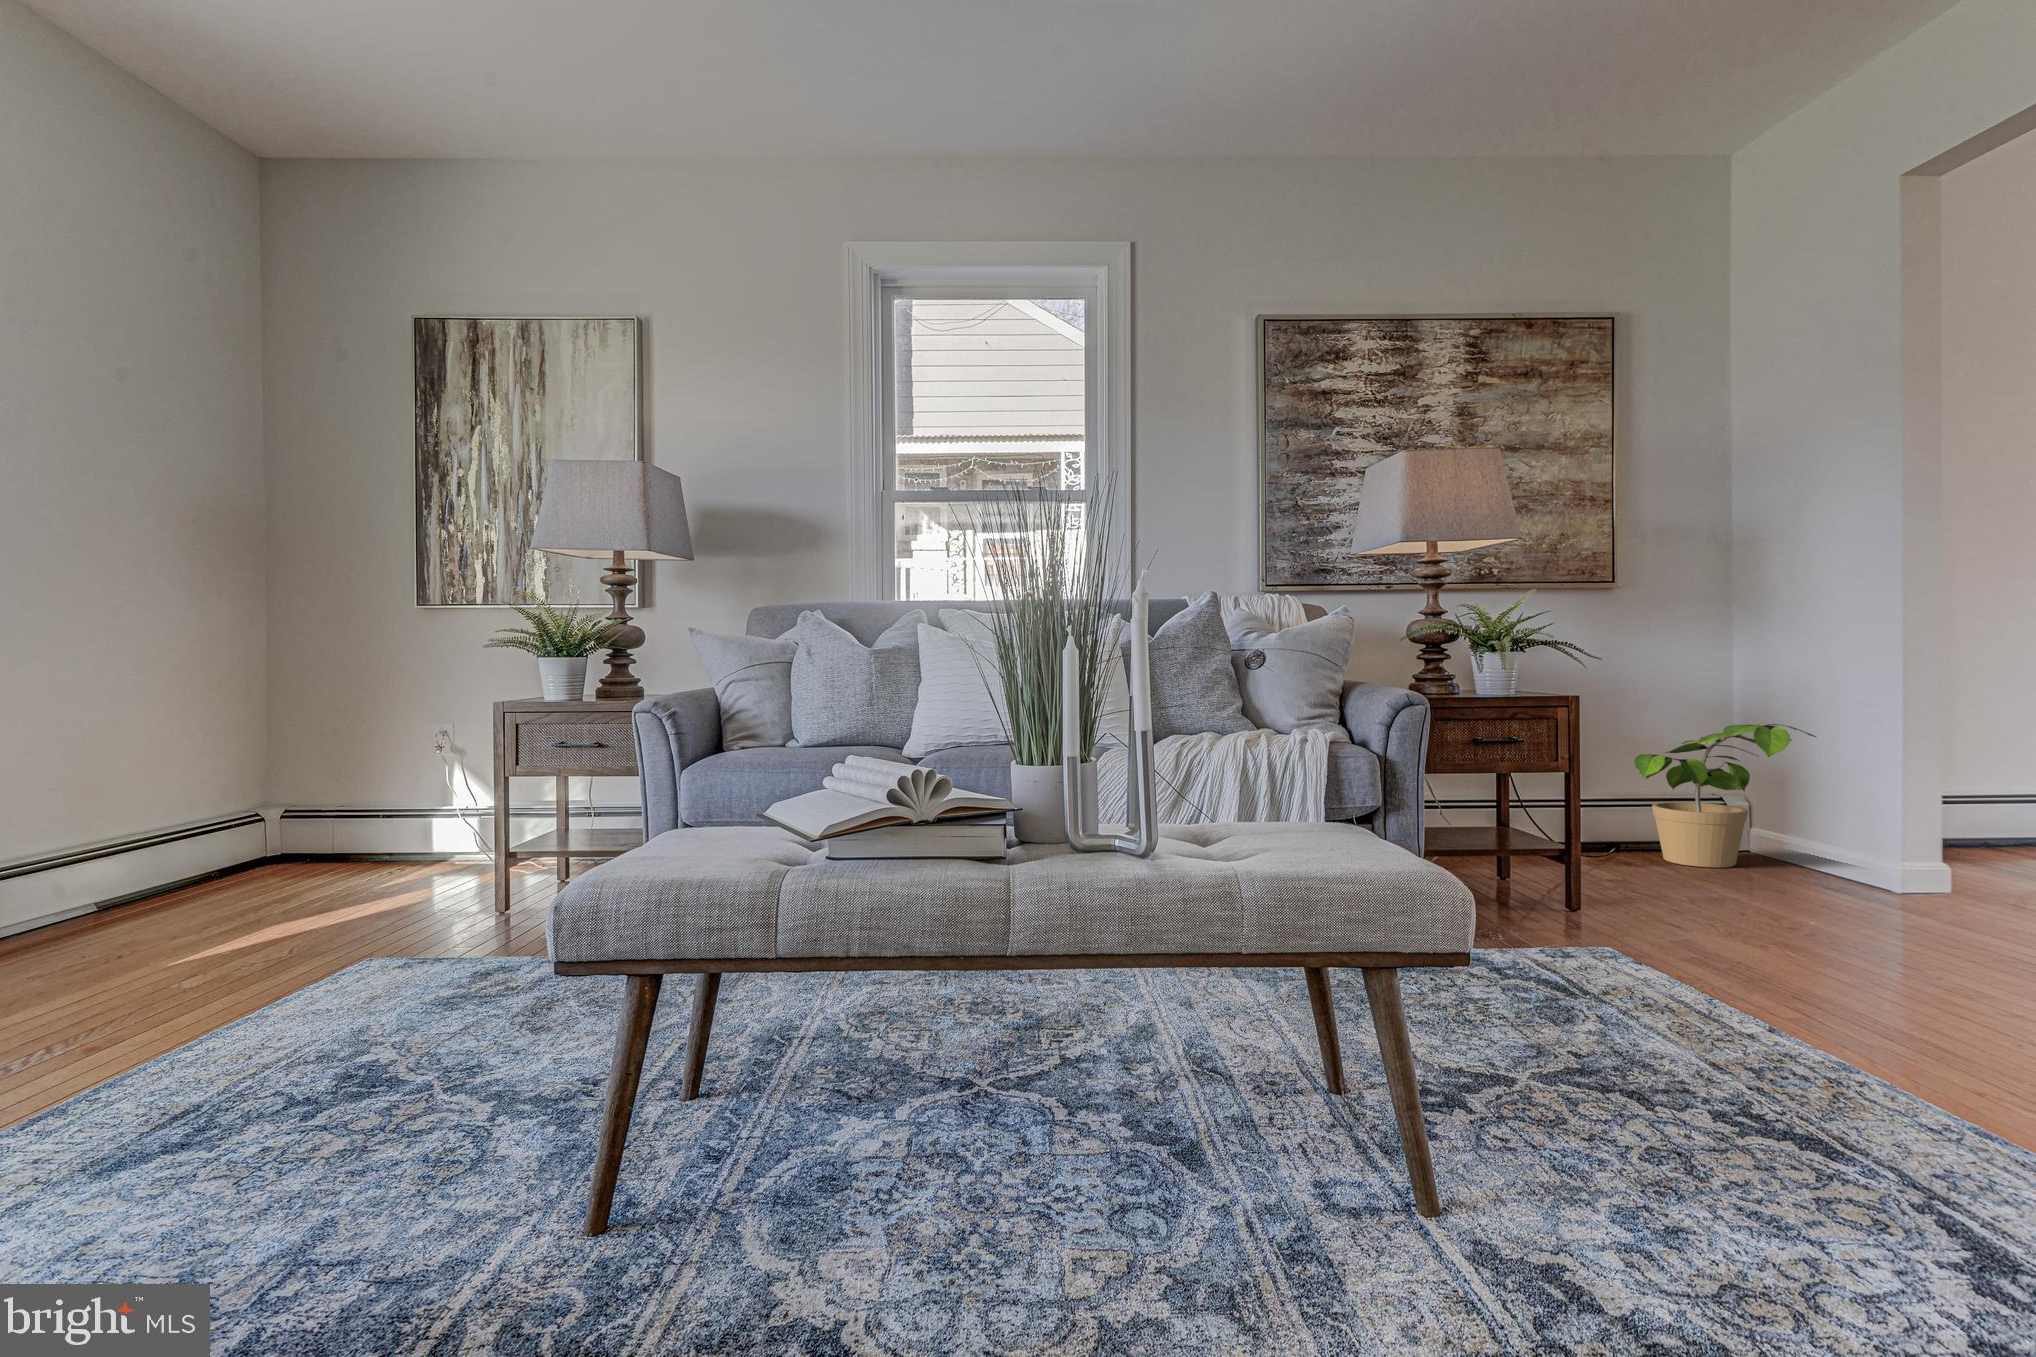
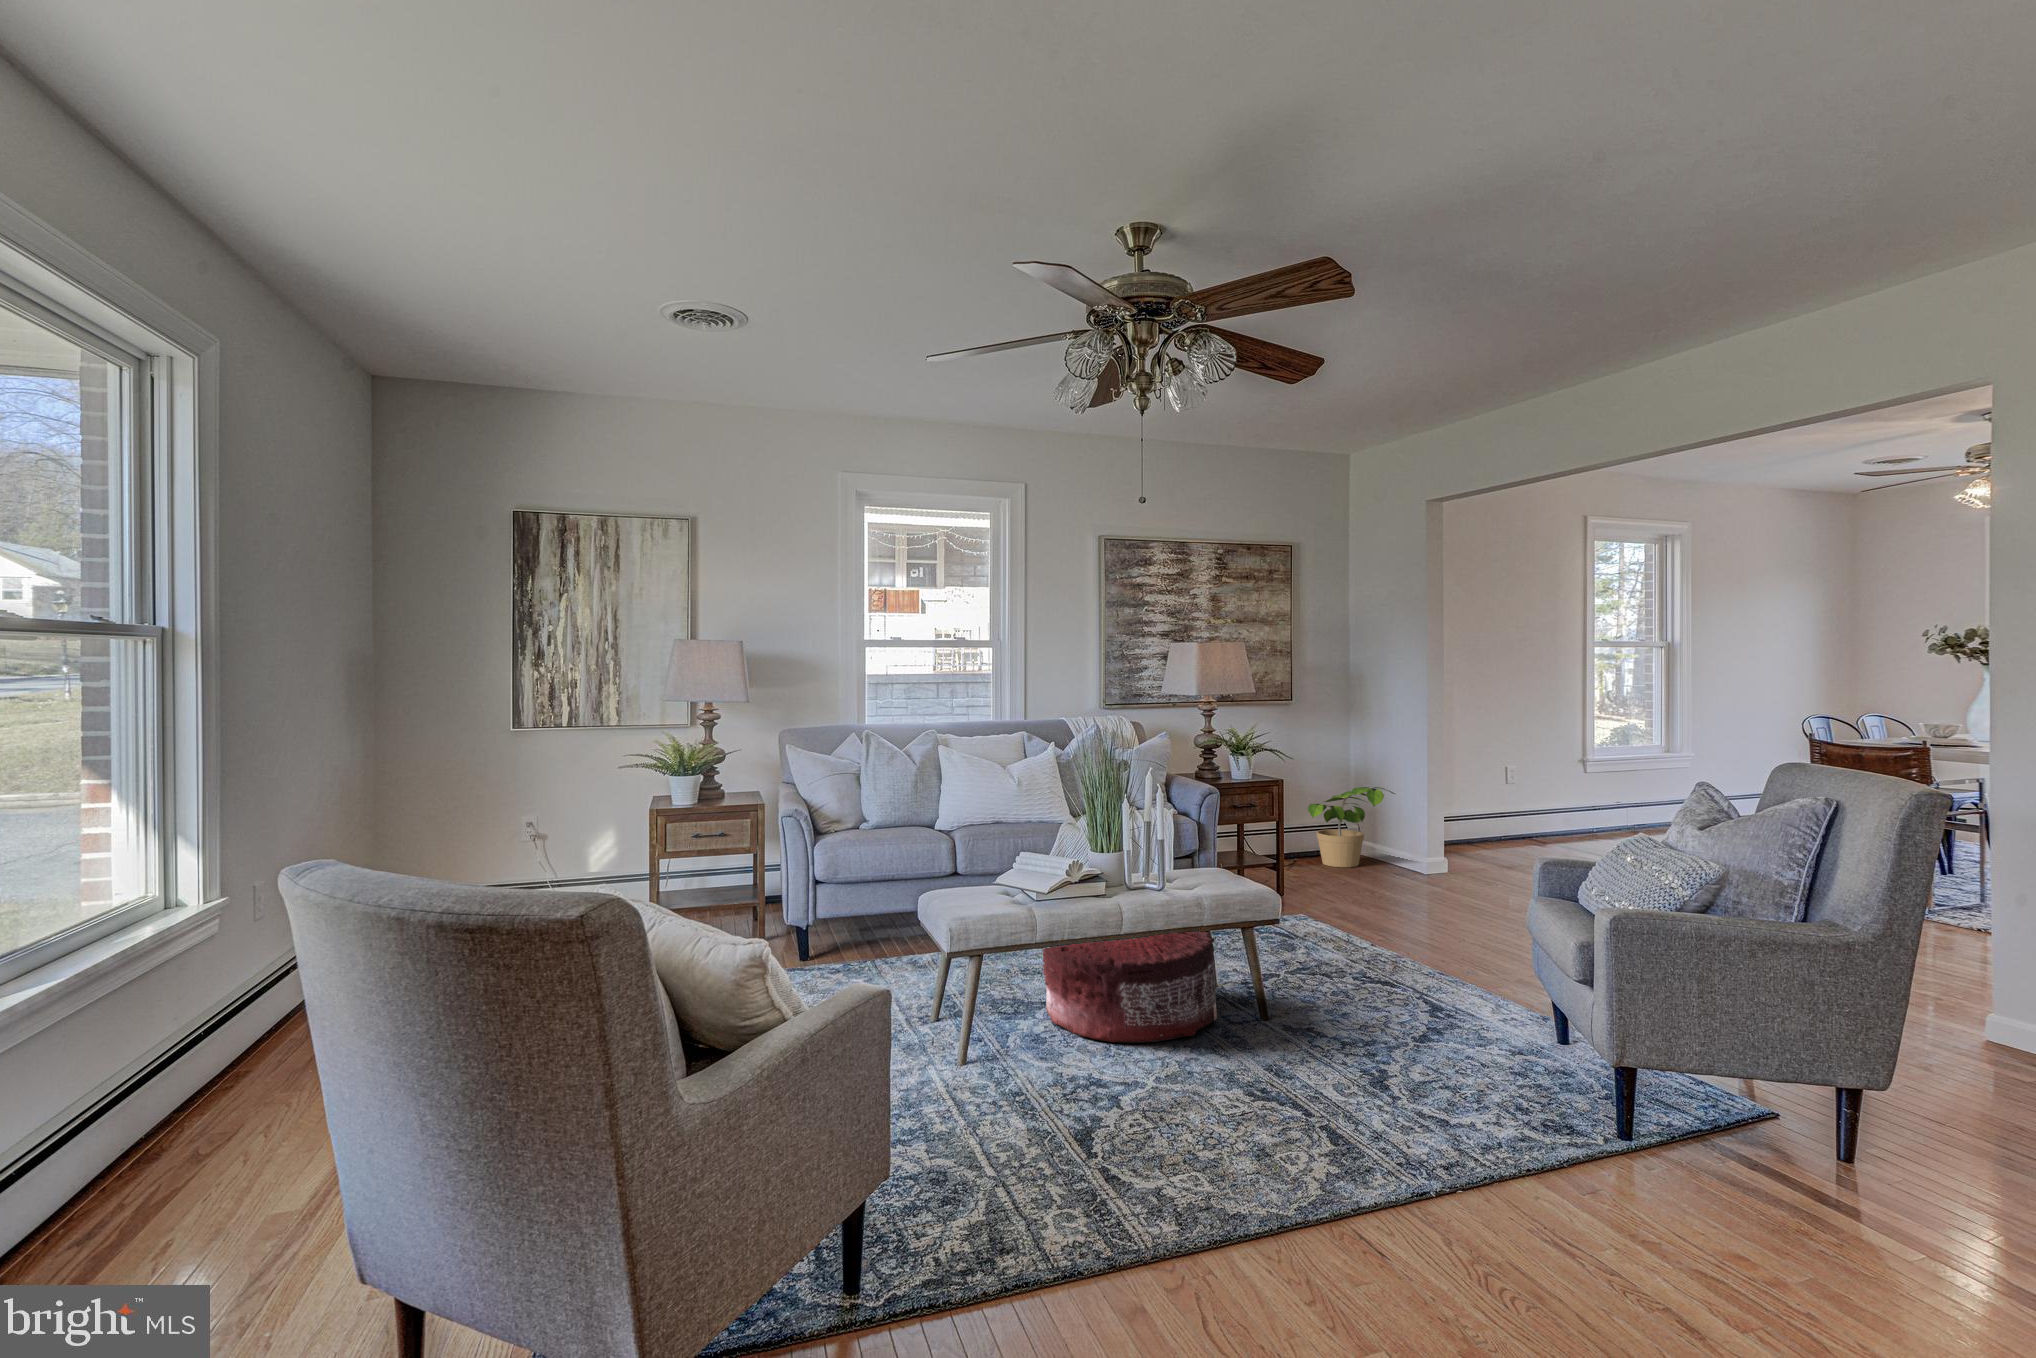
pouf: none [877,904,1308,1248] -> present [1043,932,1217,1043]

